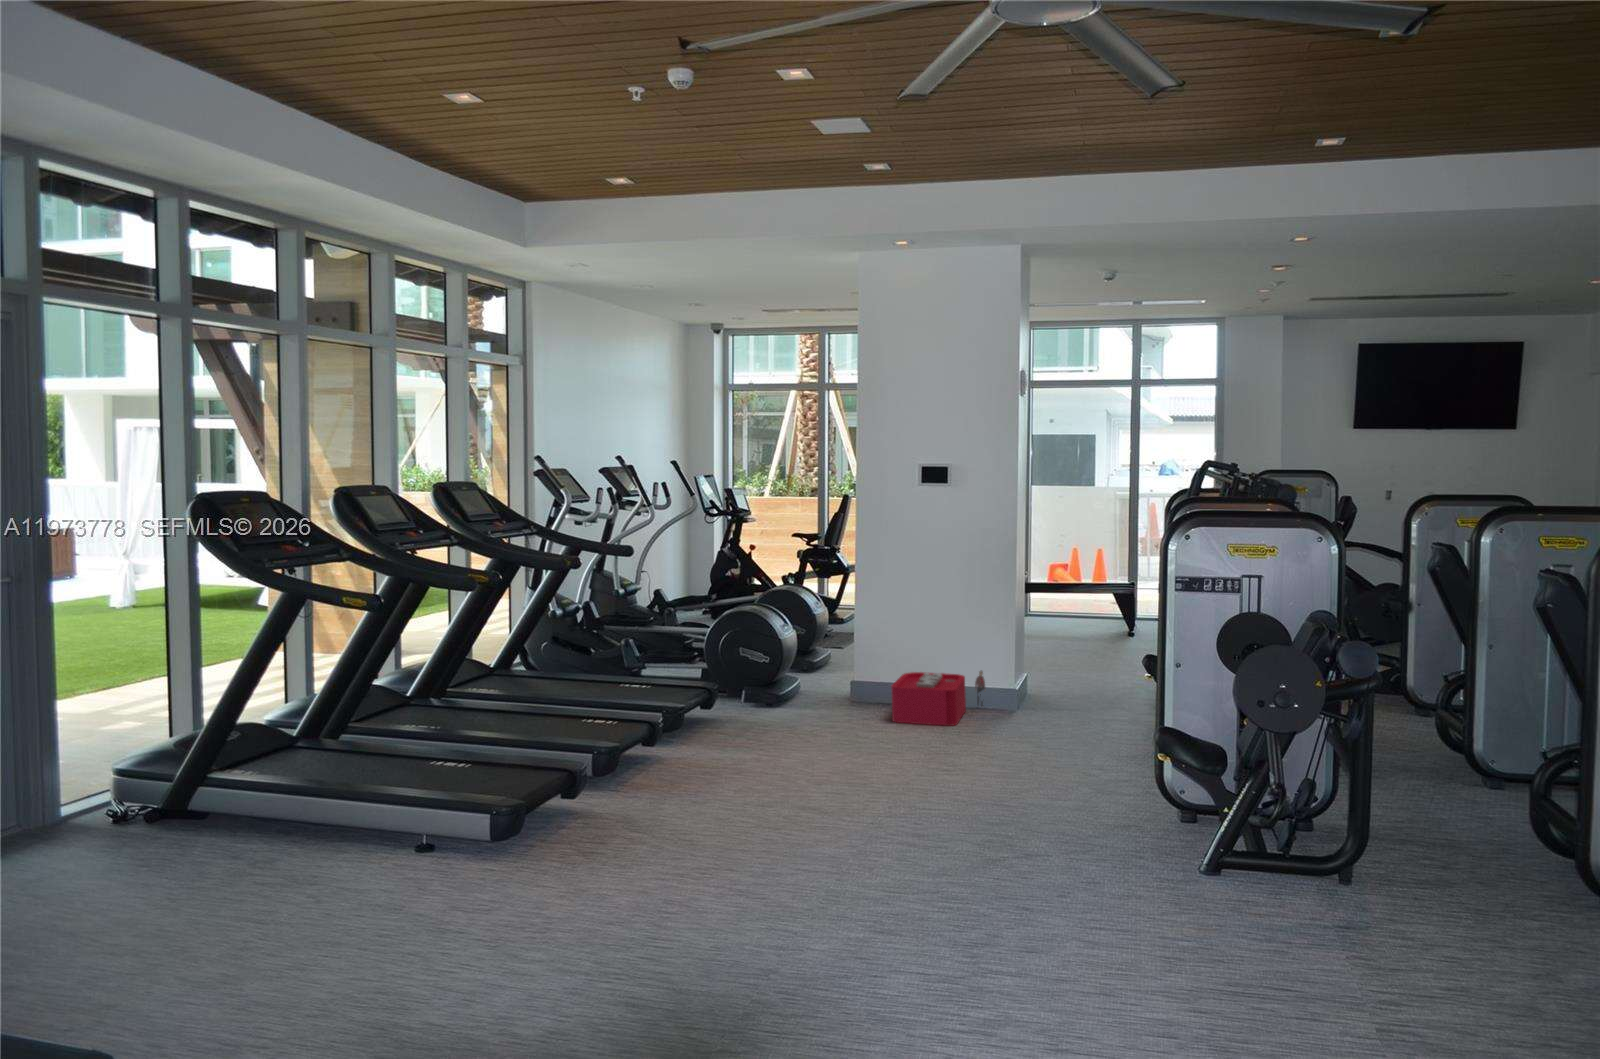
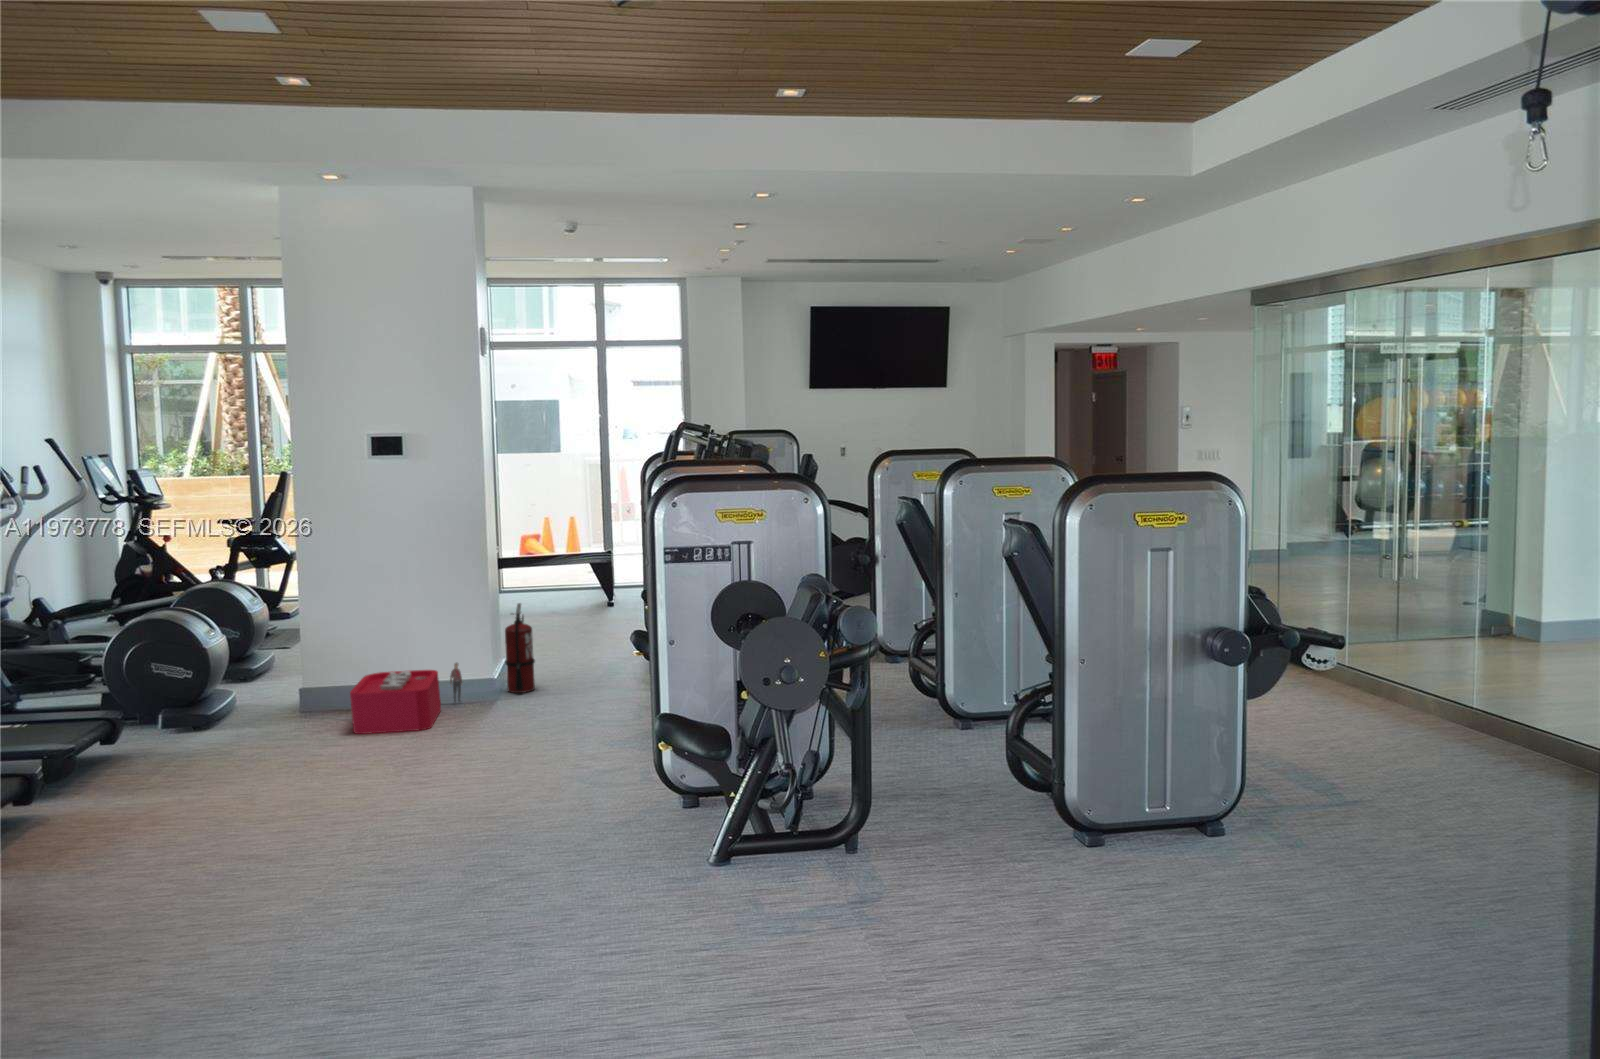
fire extinguisher: none [1025,622,1051,705] -> present [505,603,535,693]

